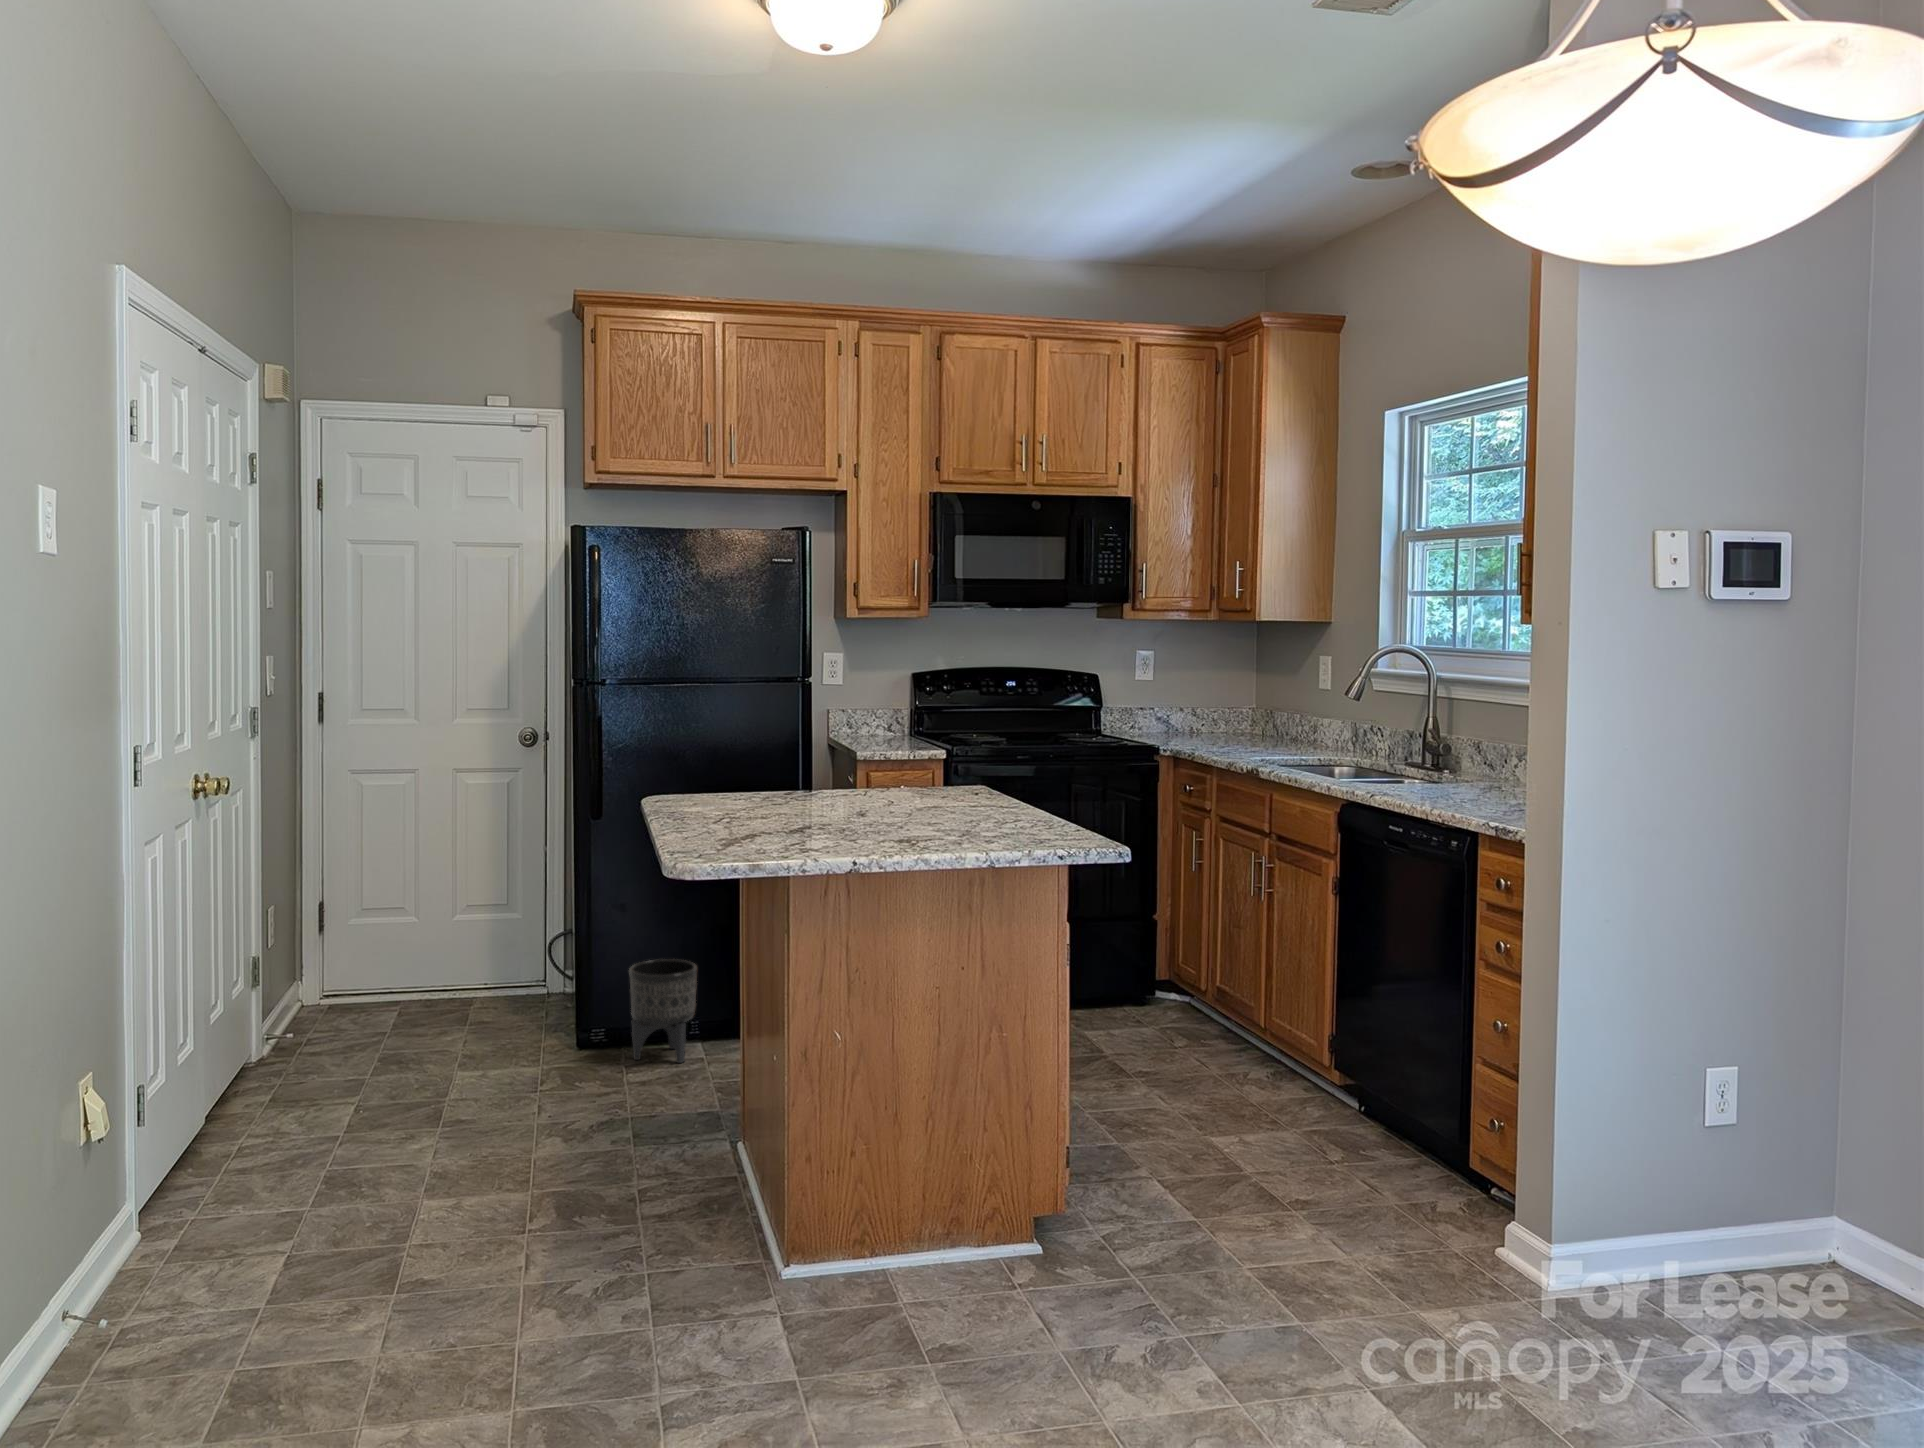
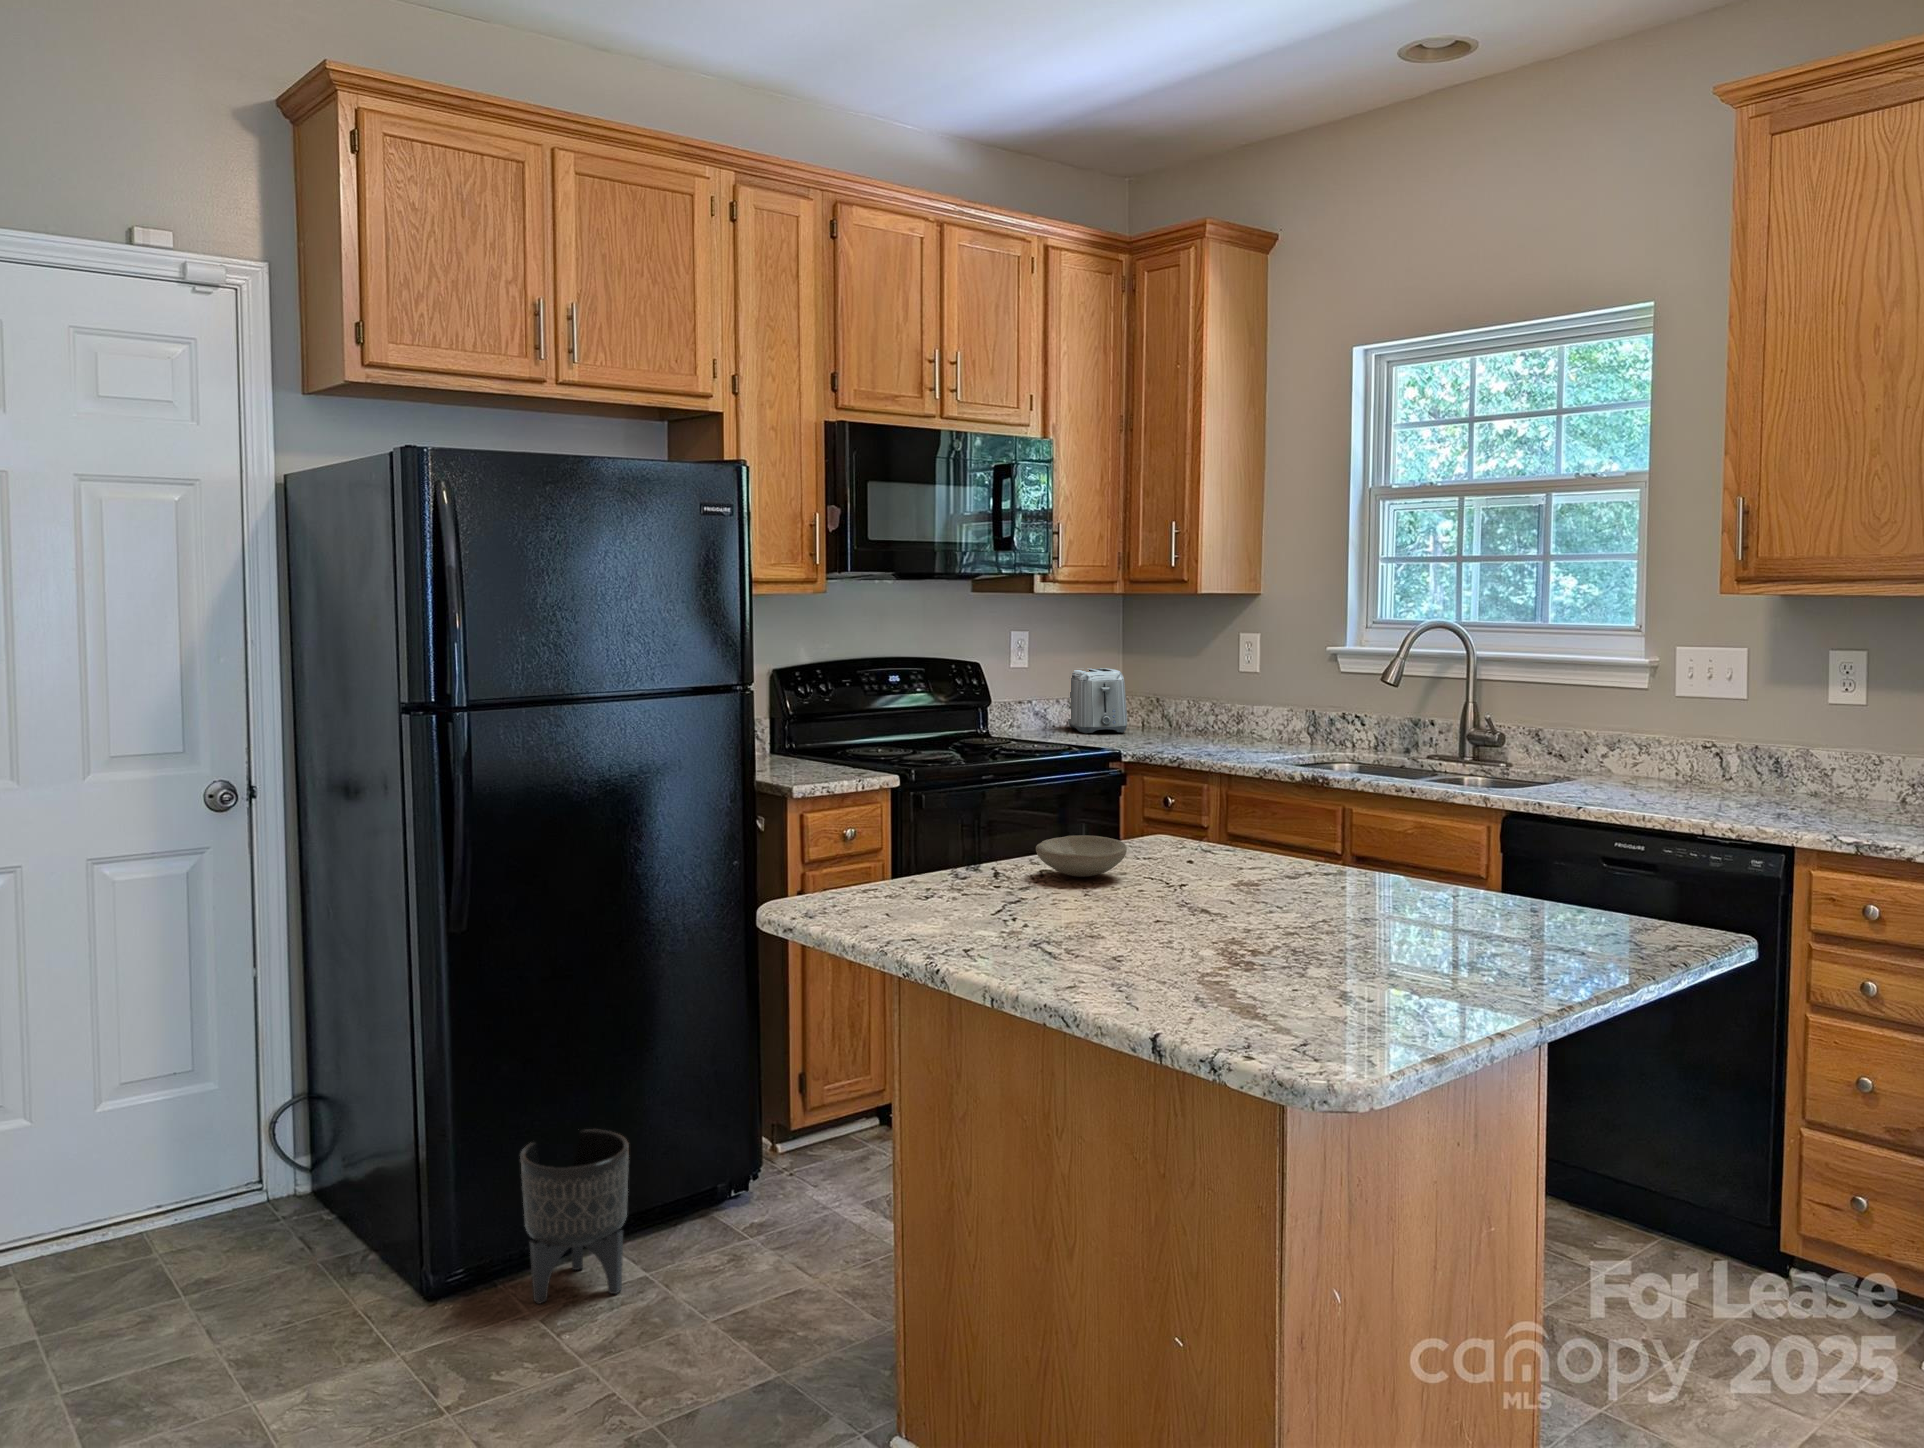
toaster: none [1192,684,1239,737] -> present [1068,668,1127,734]
bowl: none [824,775,882,799] -> present [1036,835,1127,877]

